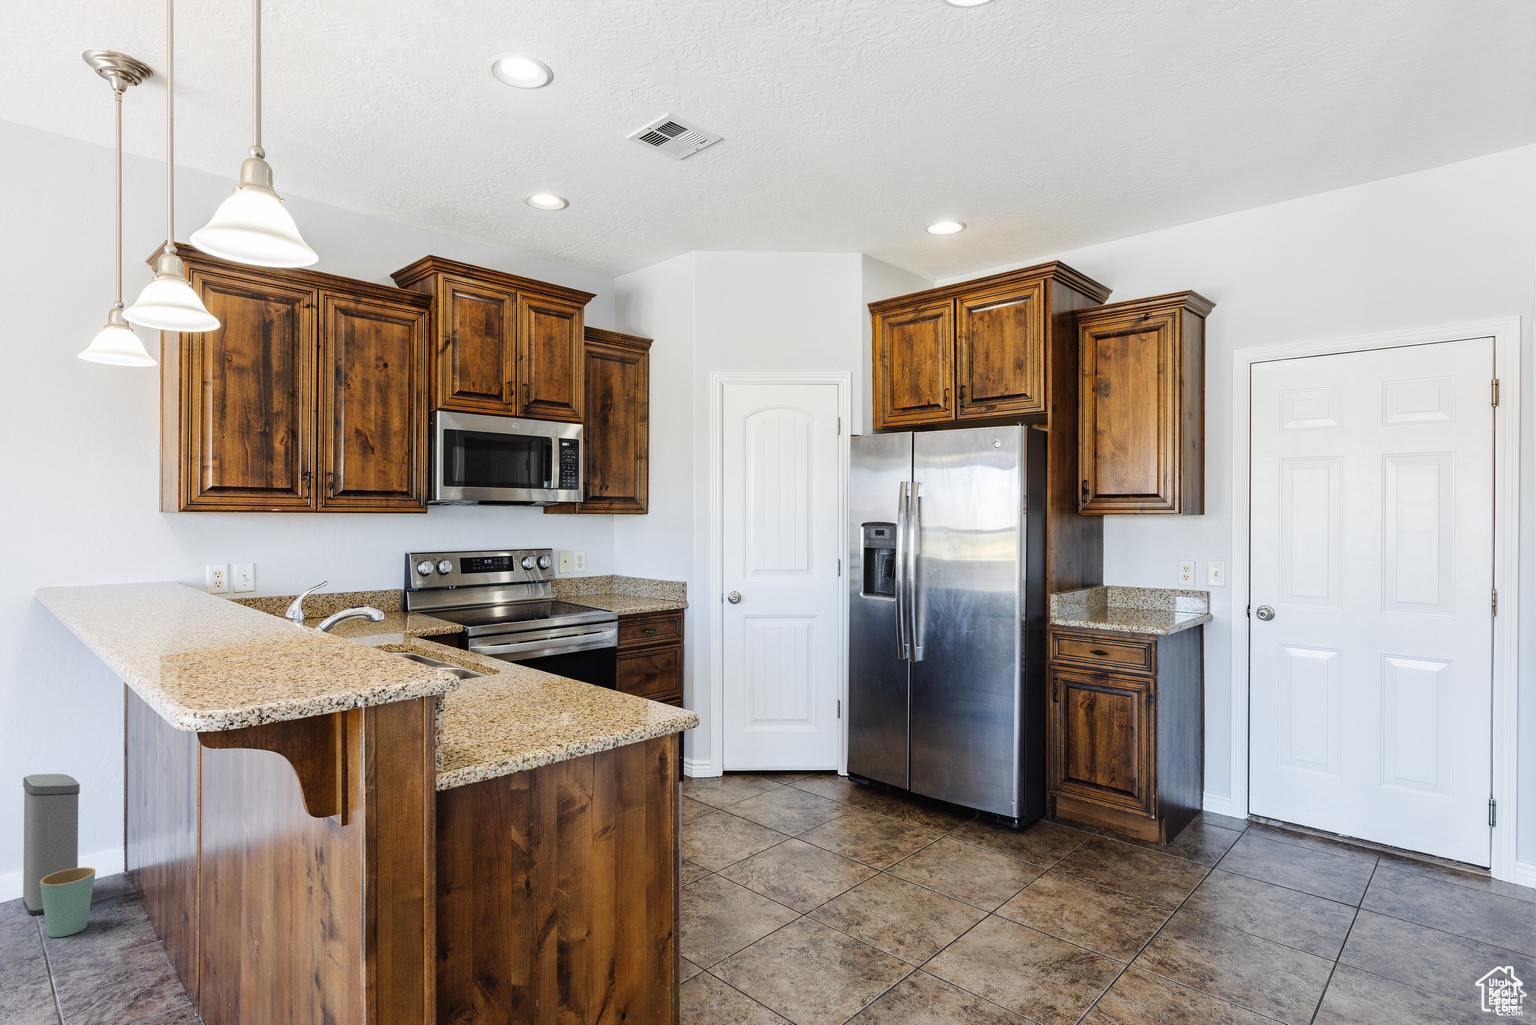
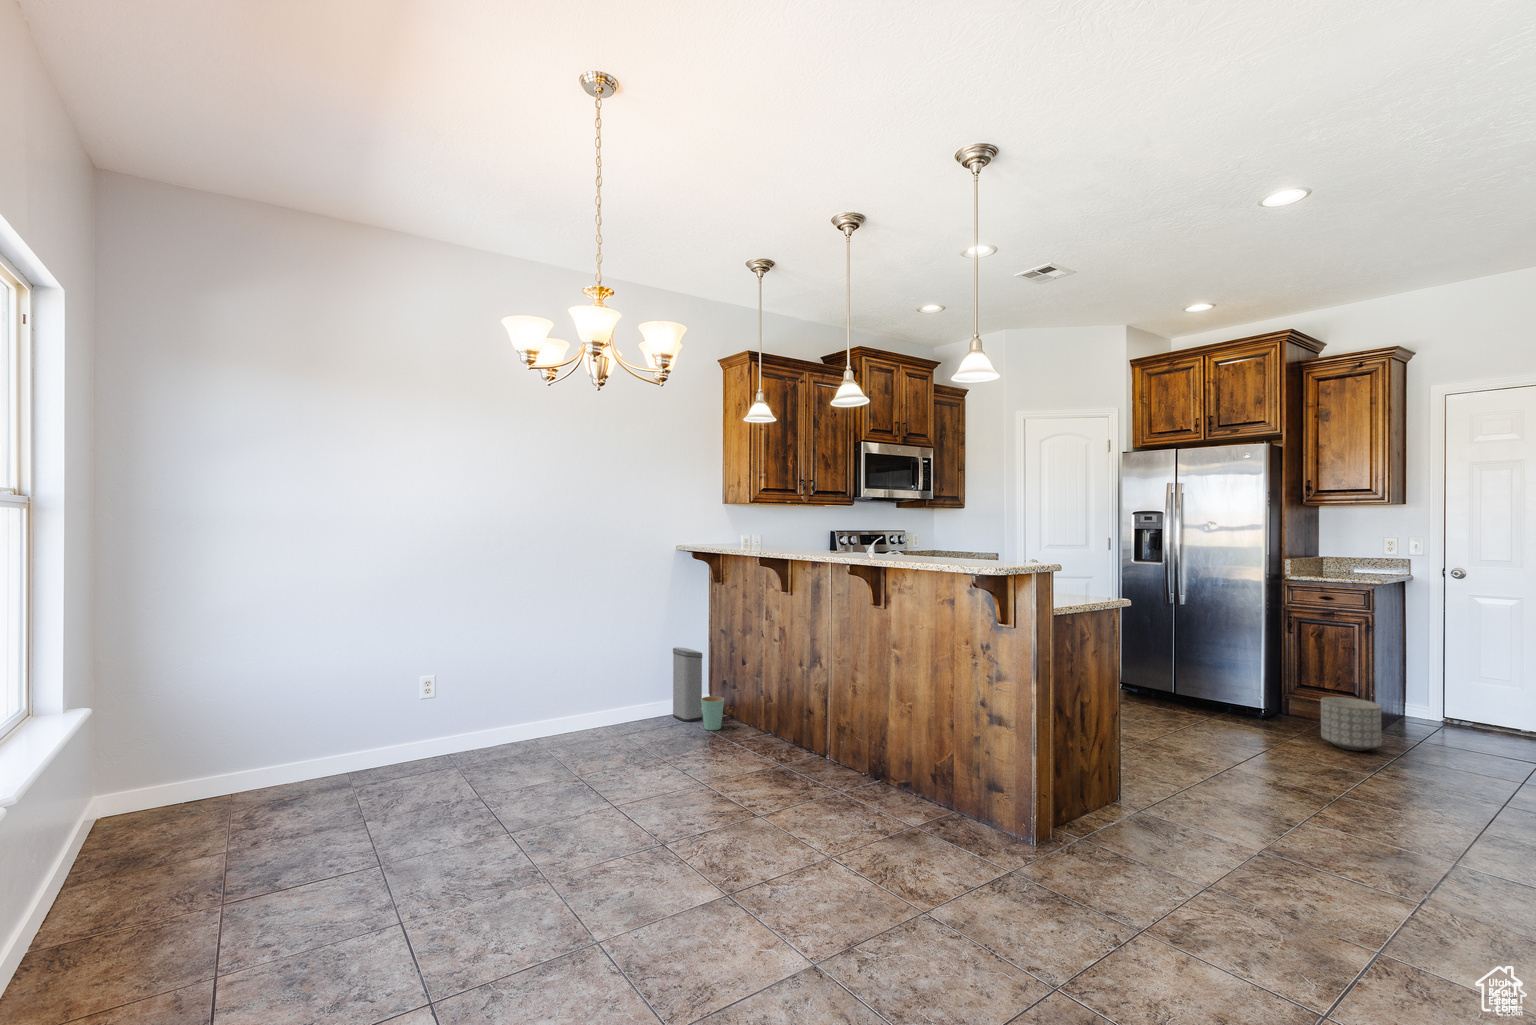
planter: none [1077,809,1155,896] -> present [1321,697,1382,751]

